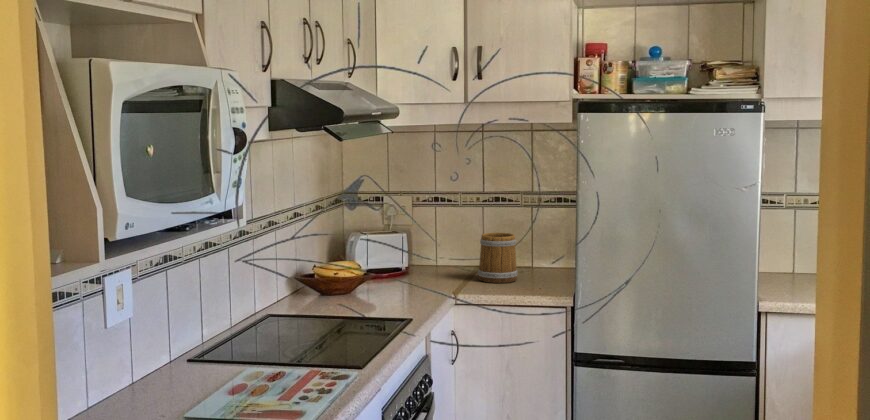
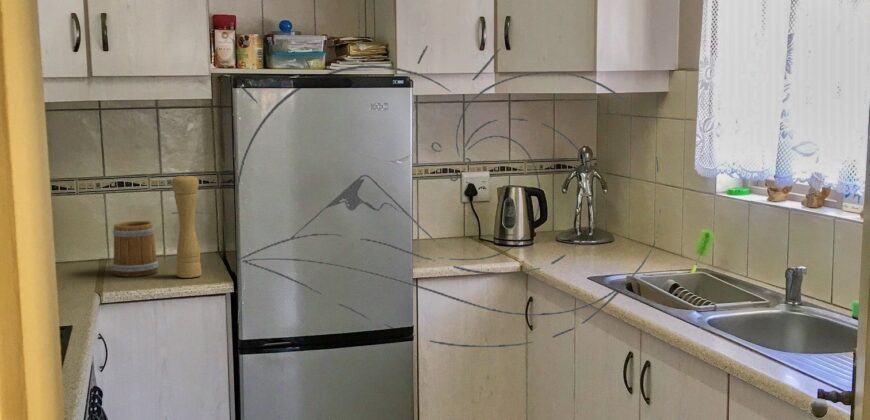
pepper mill: none [529,193,553,289] -> present [172,174,202,278]

